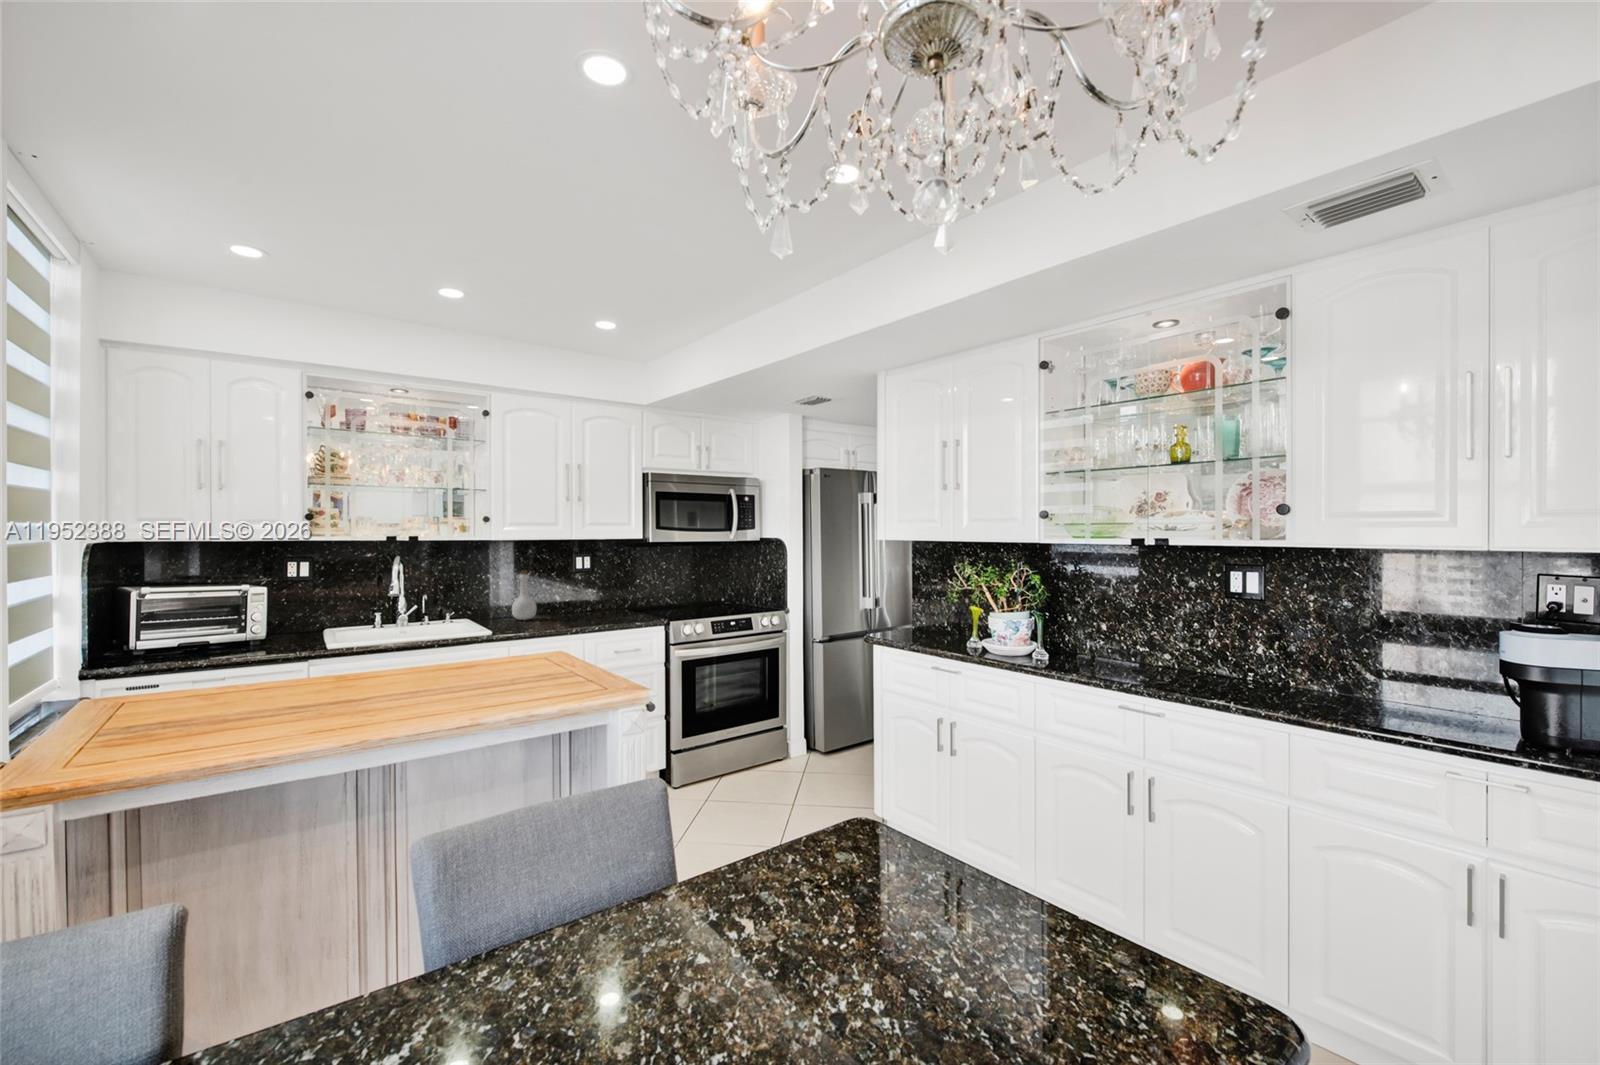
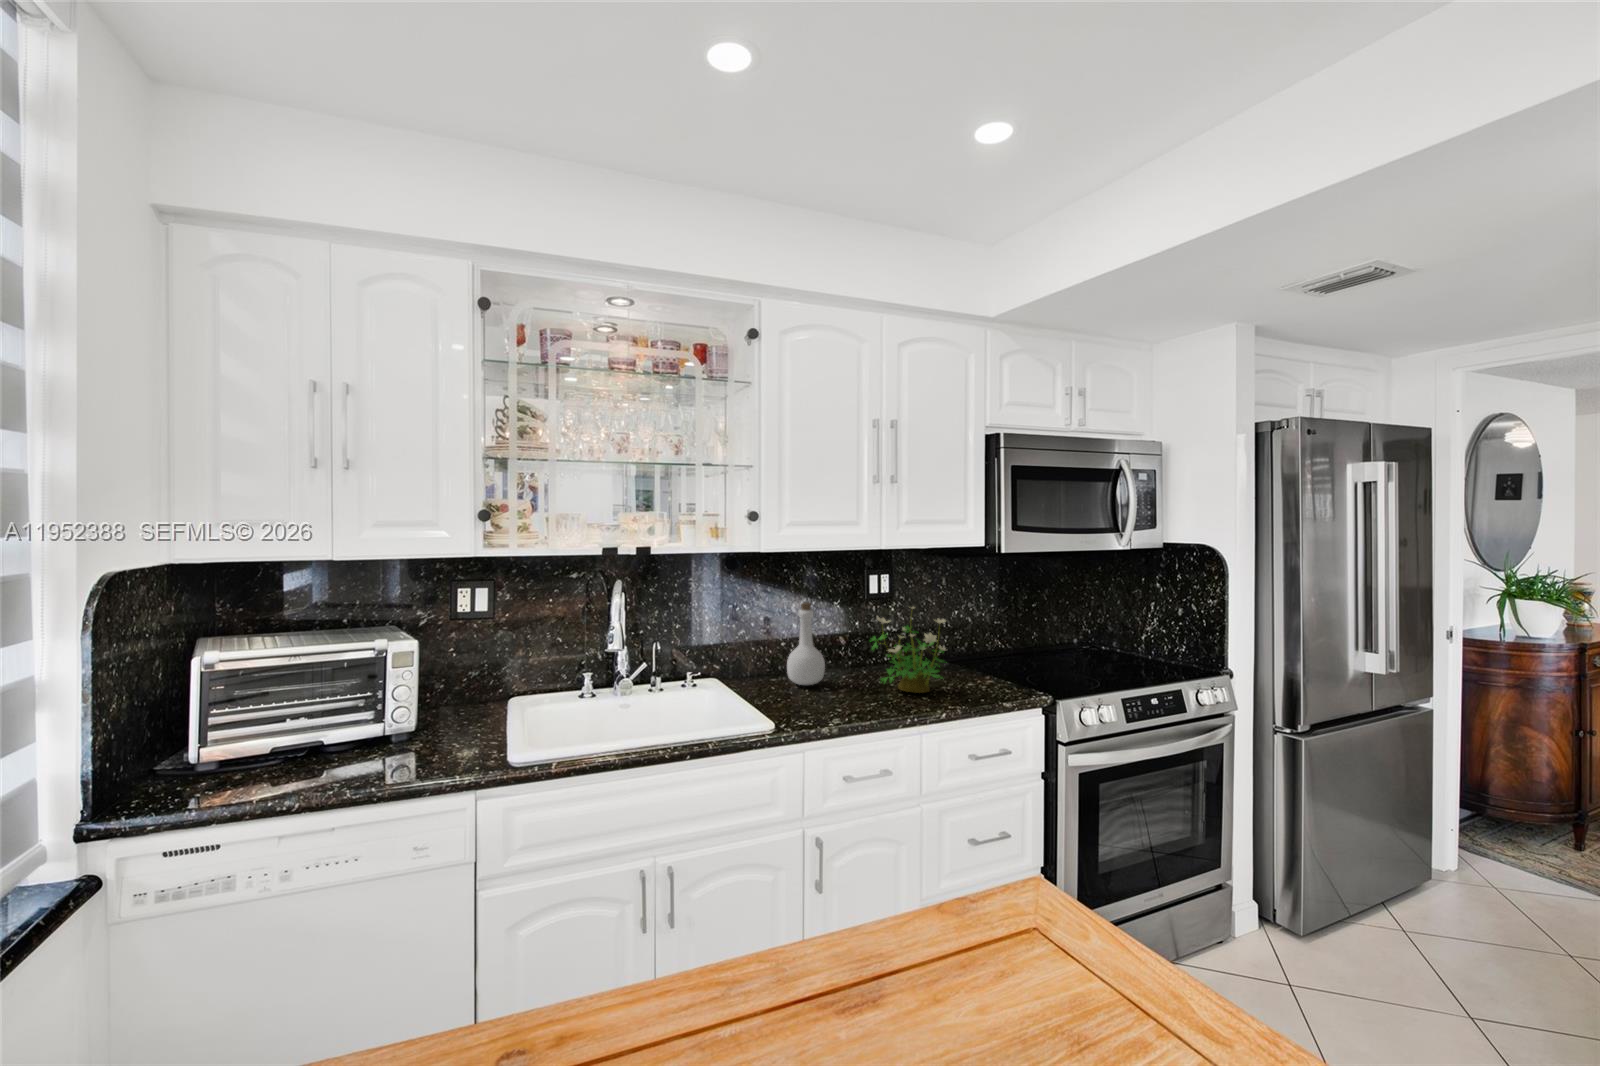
potted plant: none [564,570,608,620] -> present [872,607,946,693]

